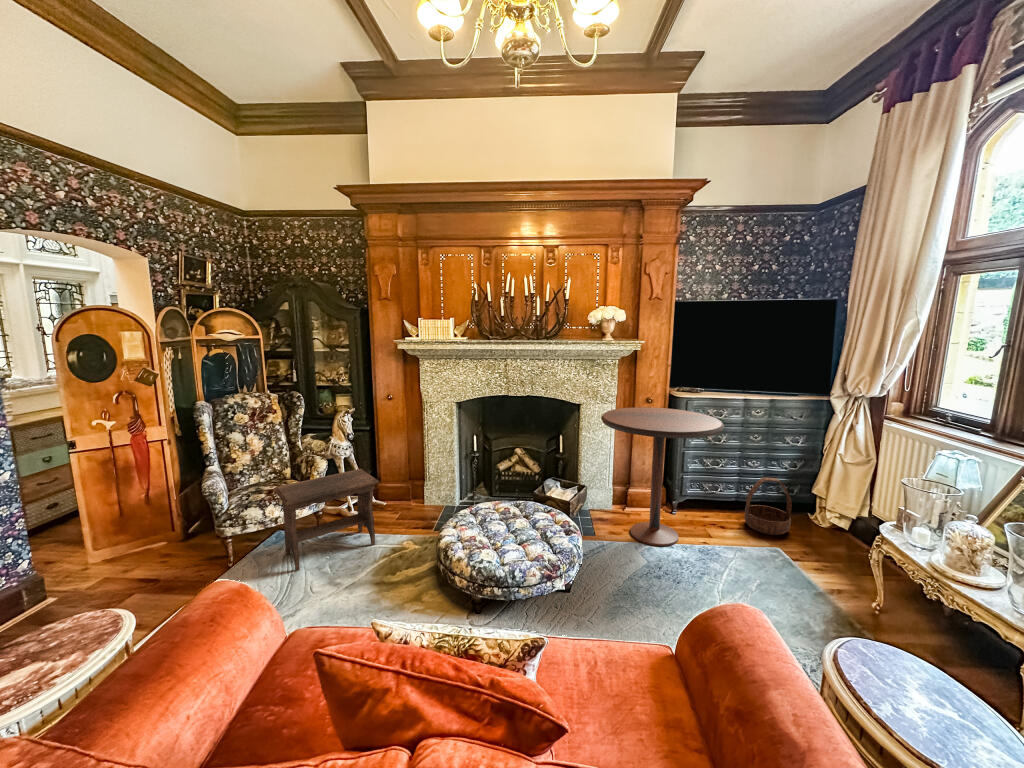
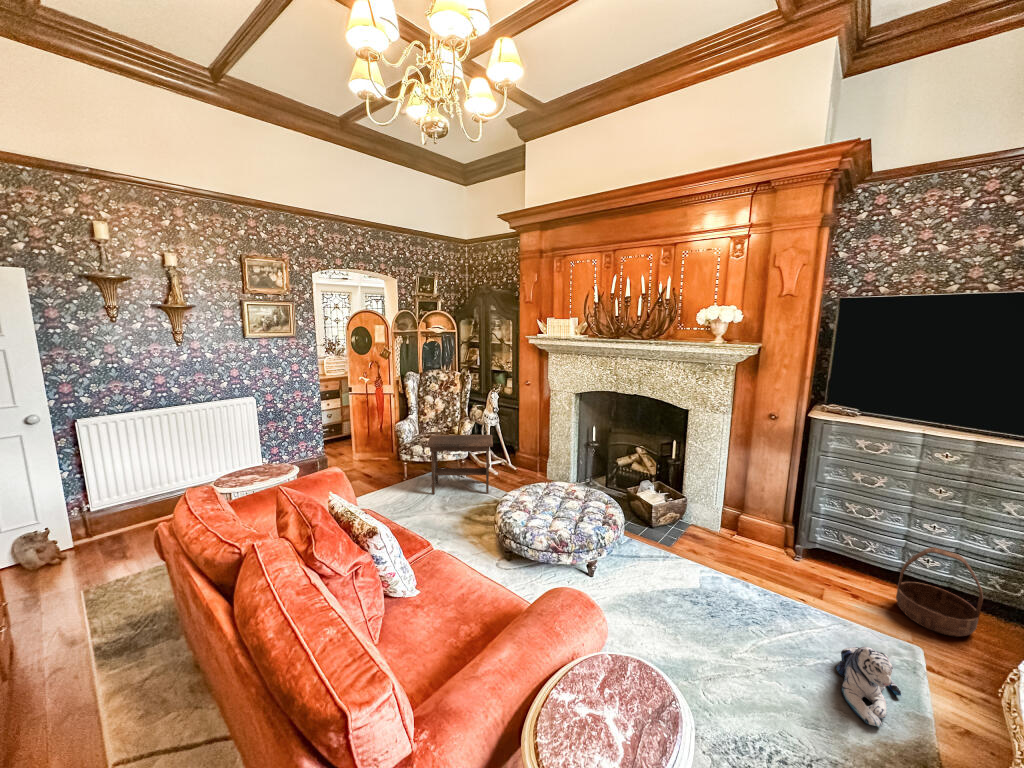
pedestal table: present [601,407,724,546] -> none [682,420,840,584]
plush toy: none [764,558,820,613] -> present [835,647,901,727]

